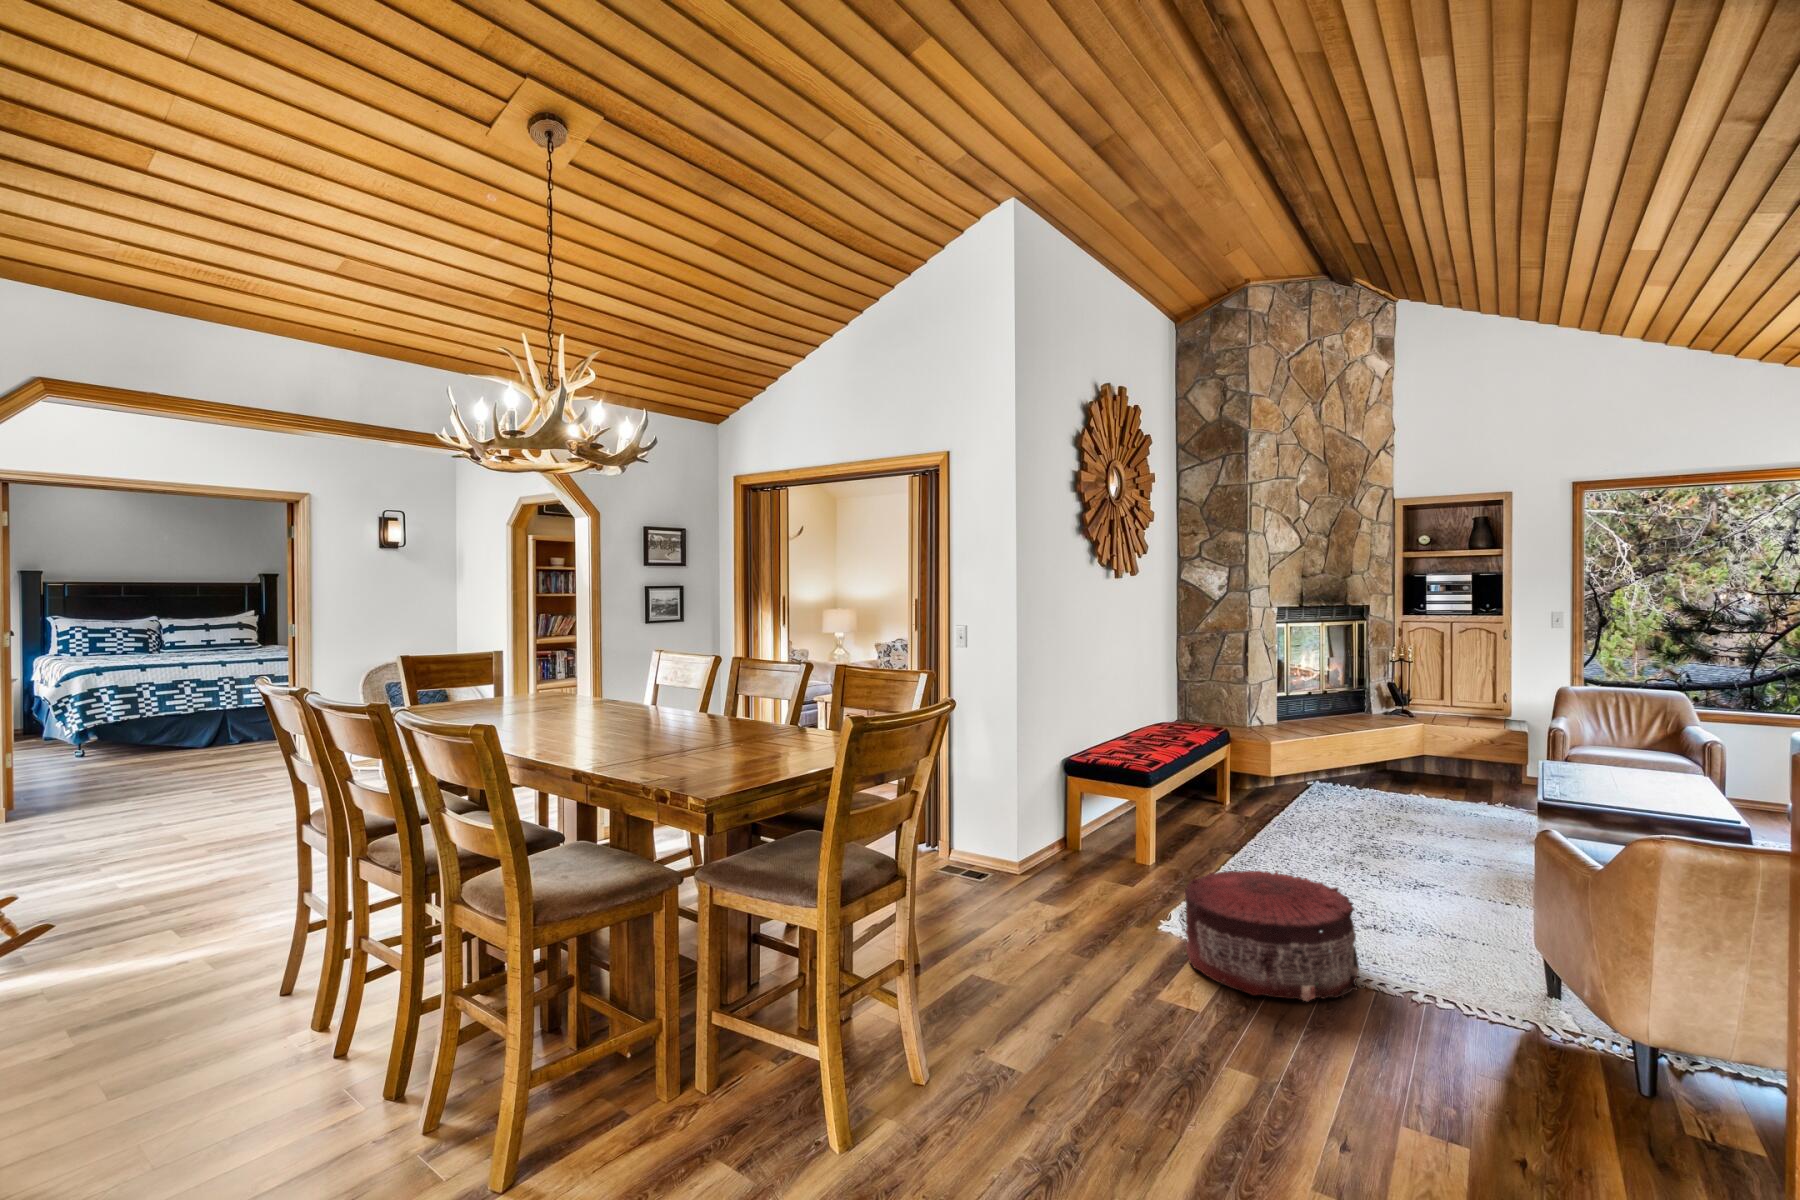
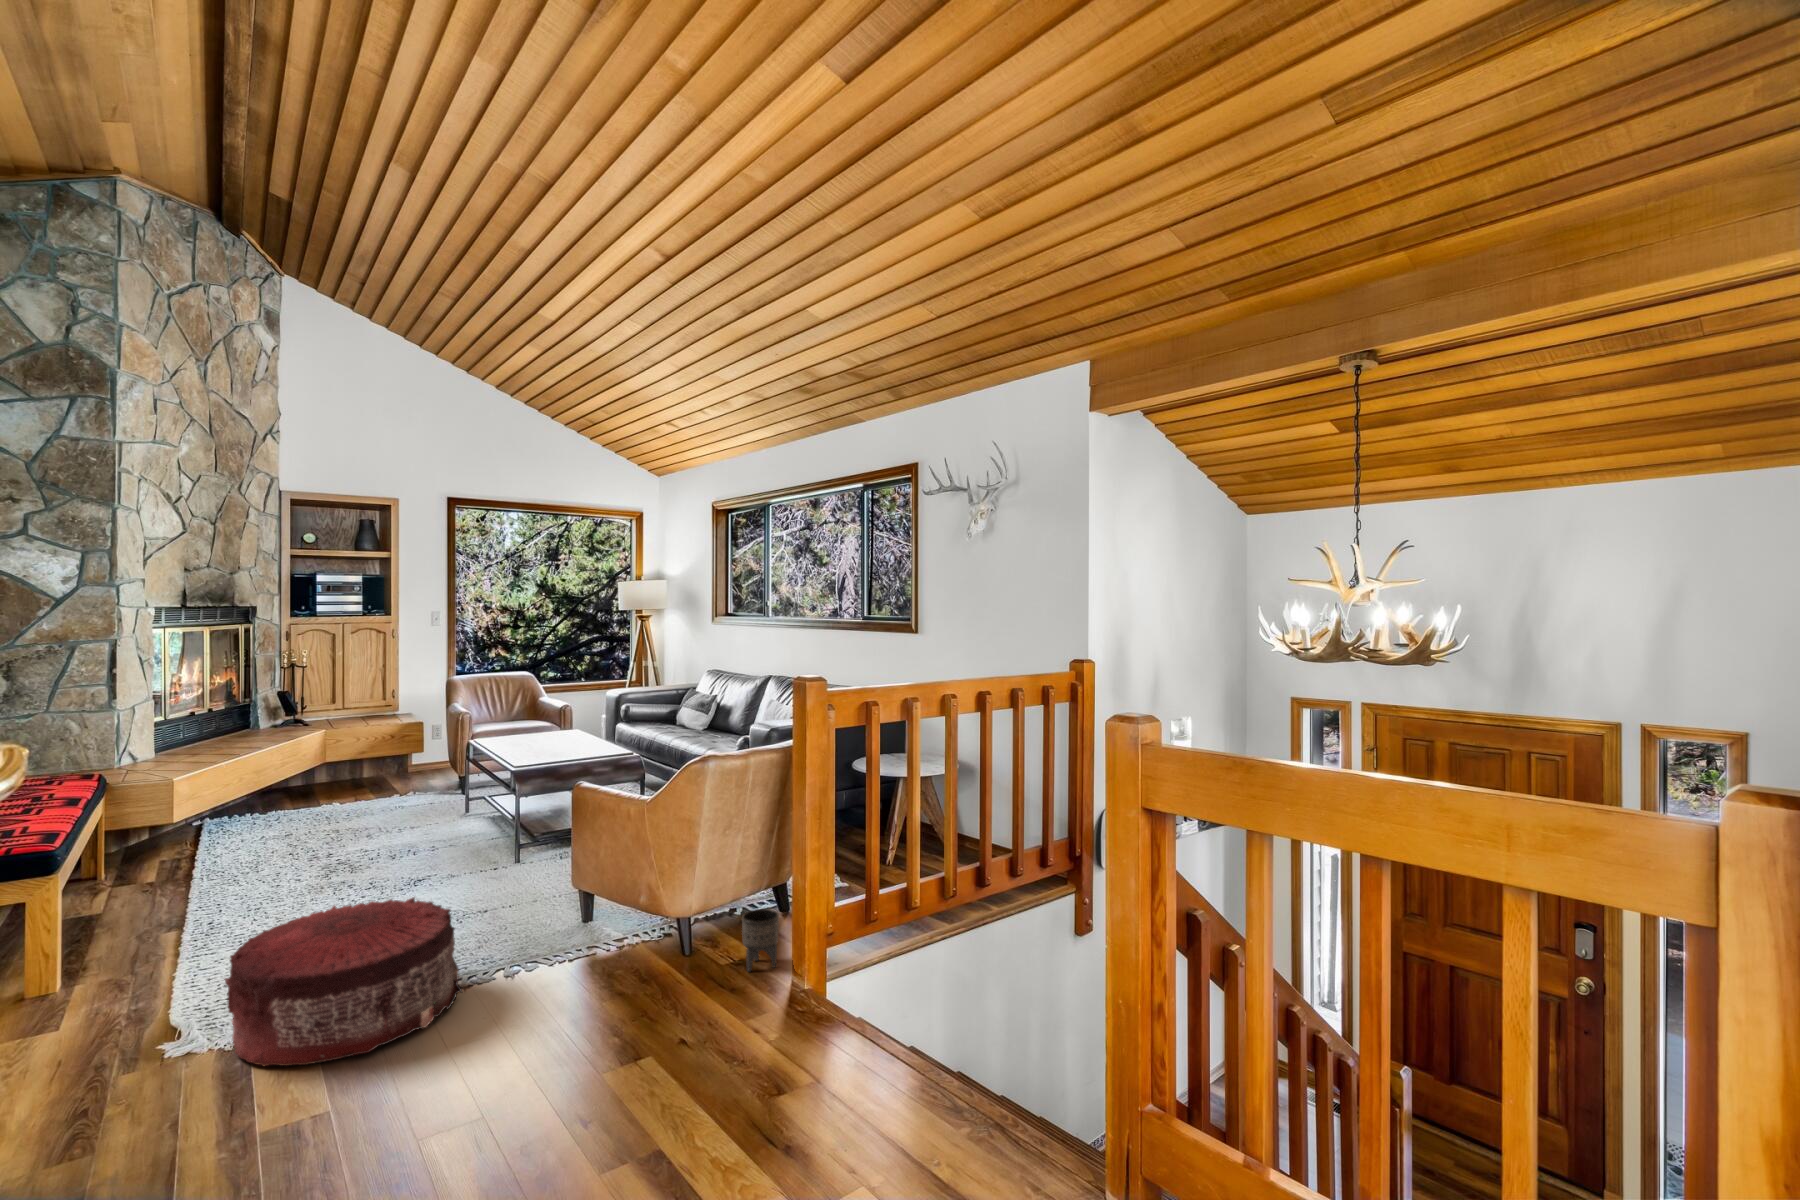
planter: none [1706,1070,1781,1173] -> present [742,909,779,971]

